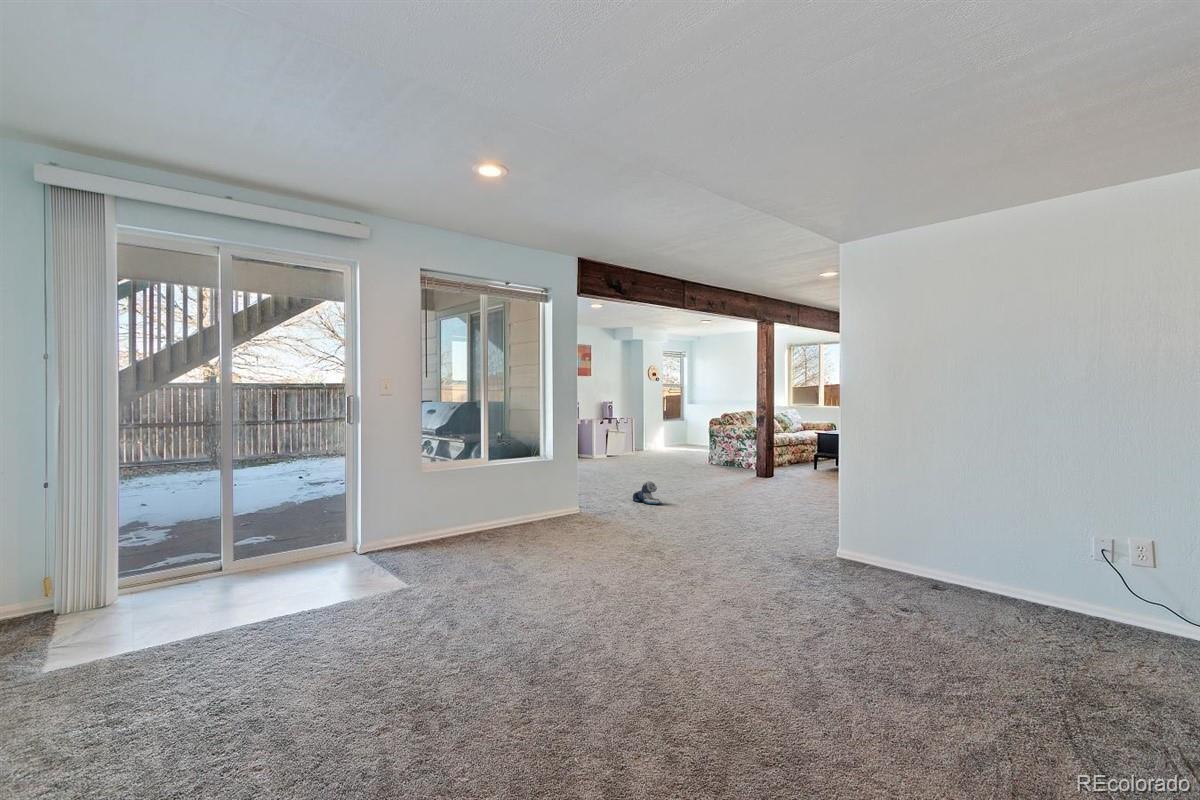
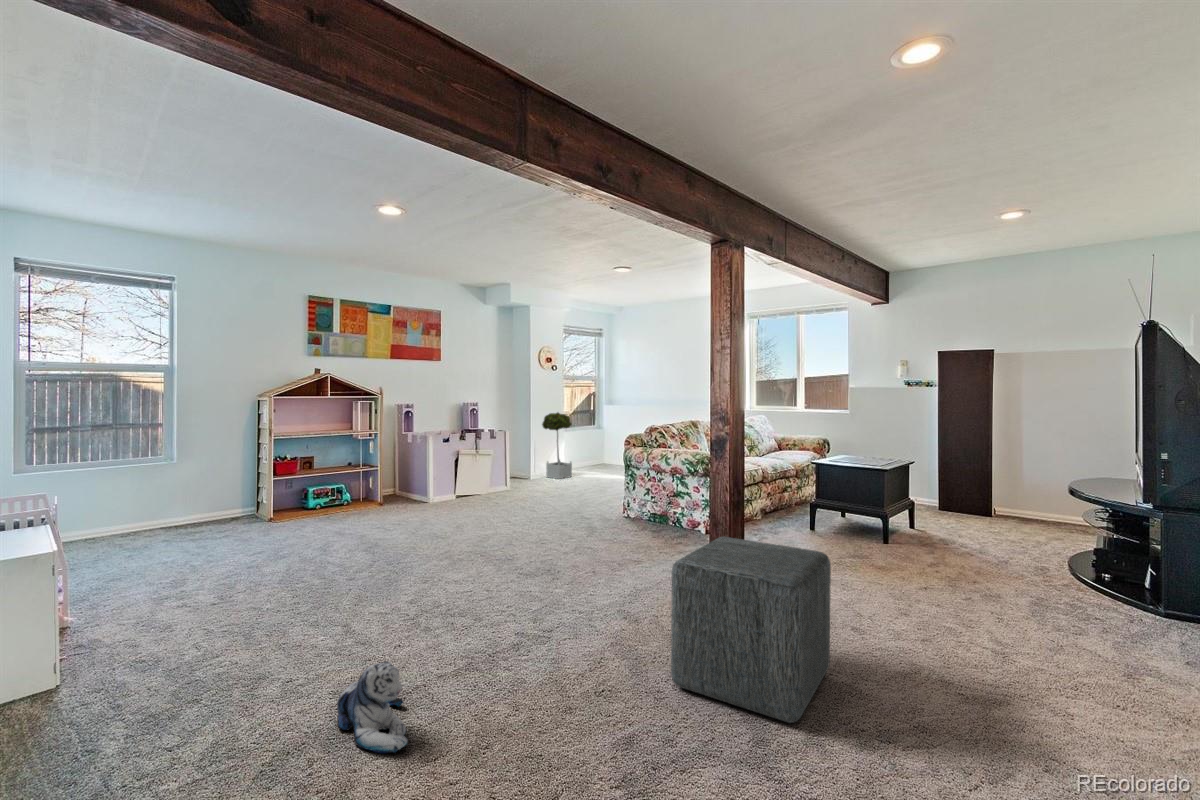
potted tree: none [650,407,669,449] -> present [542,412,572,479]
ottoman: none [742,450,801,503] -> present [671,537,831,723]

